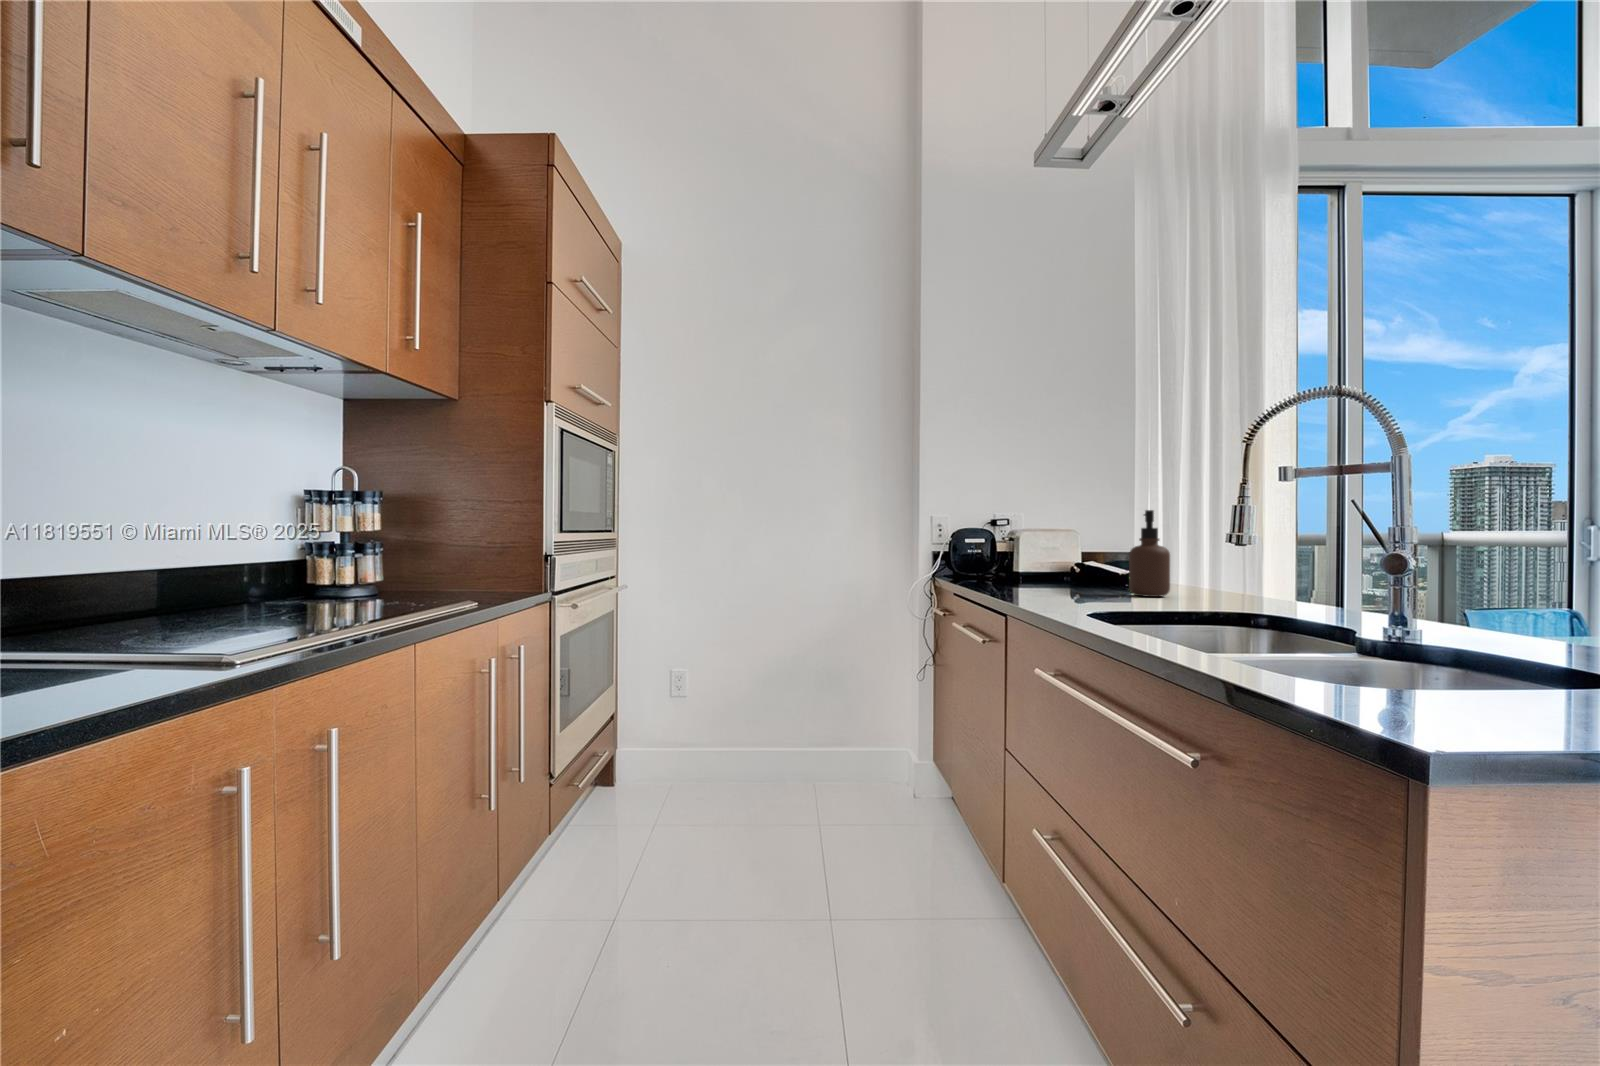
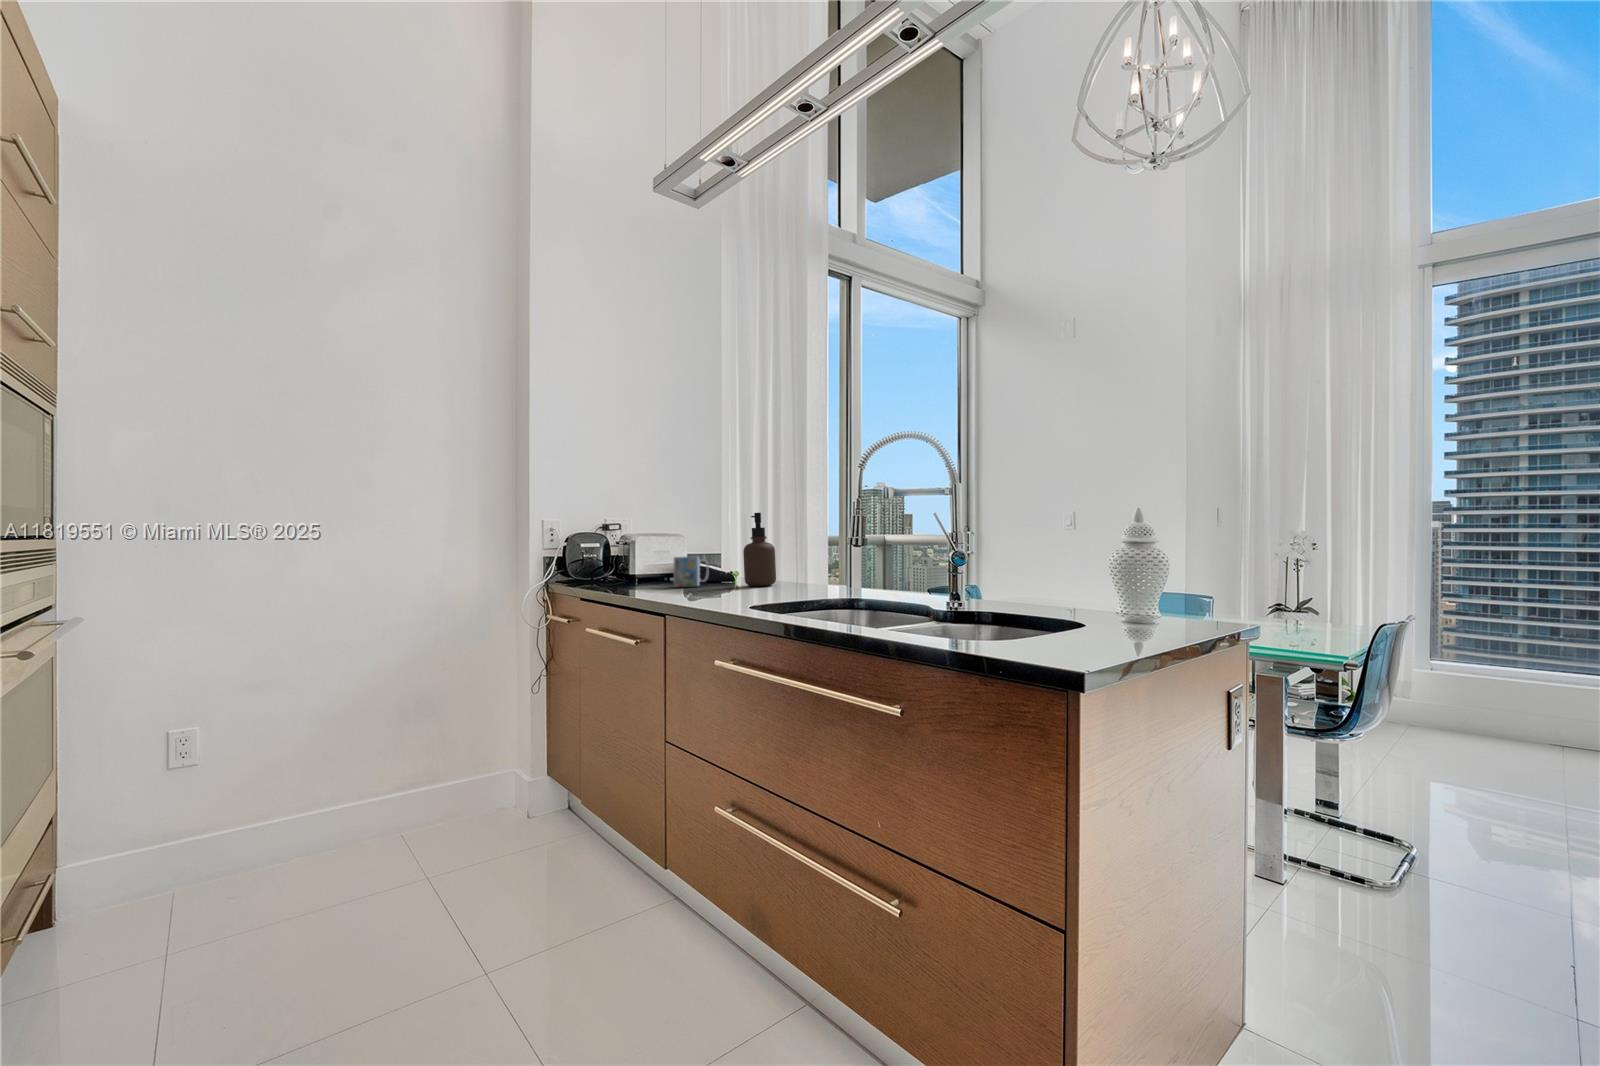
mug: none [1049,556,1091,590] -> present [674,557,709,587]

